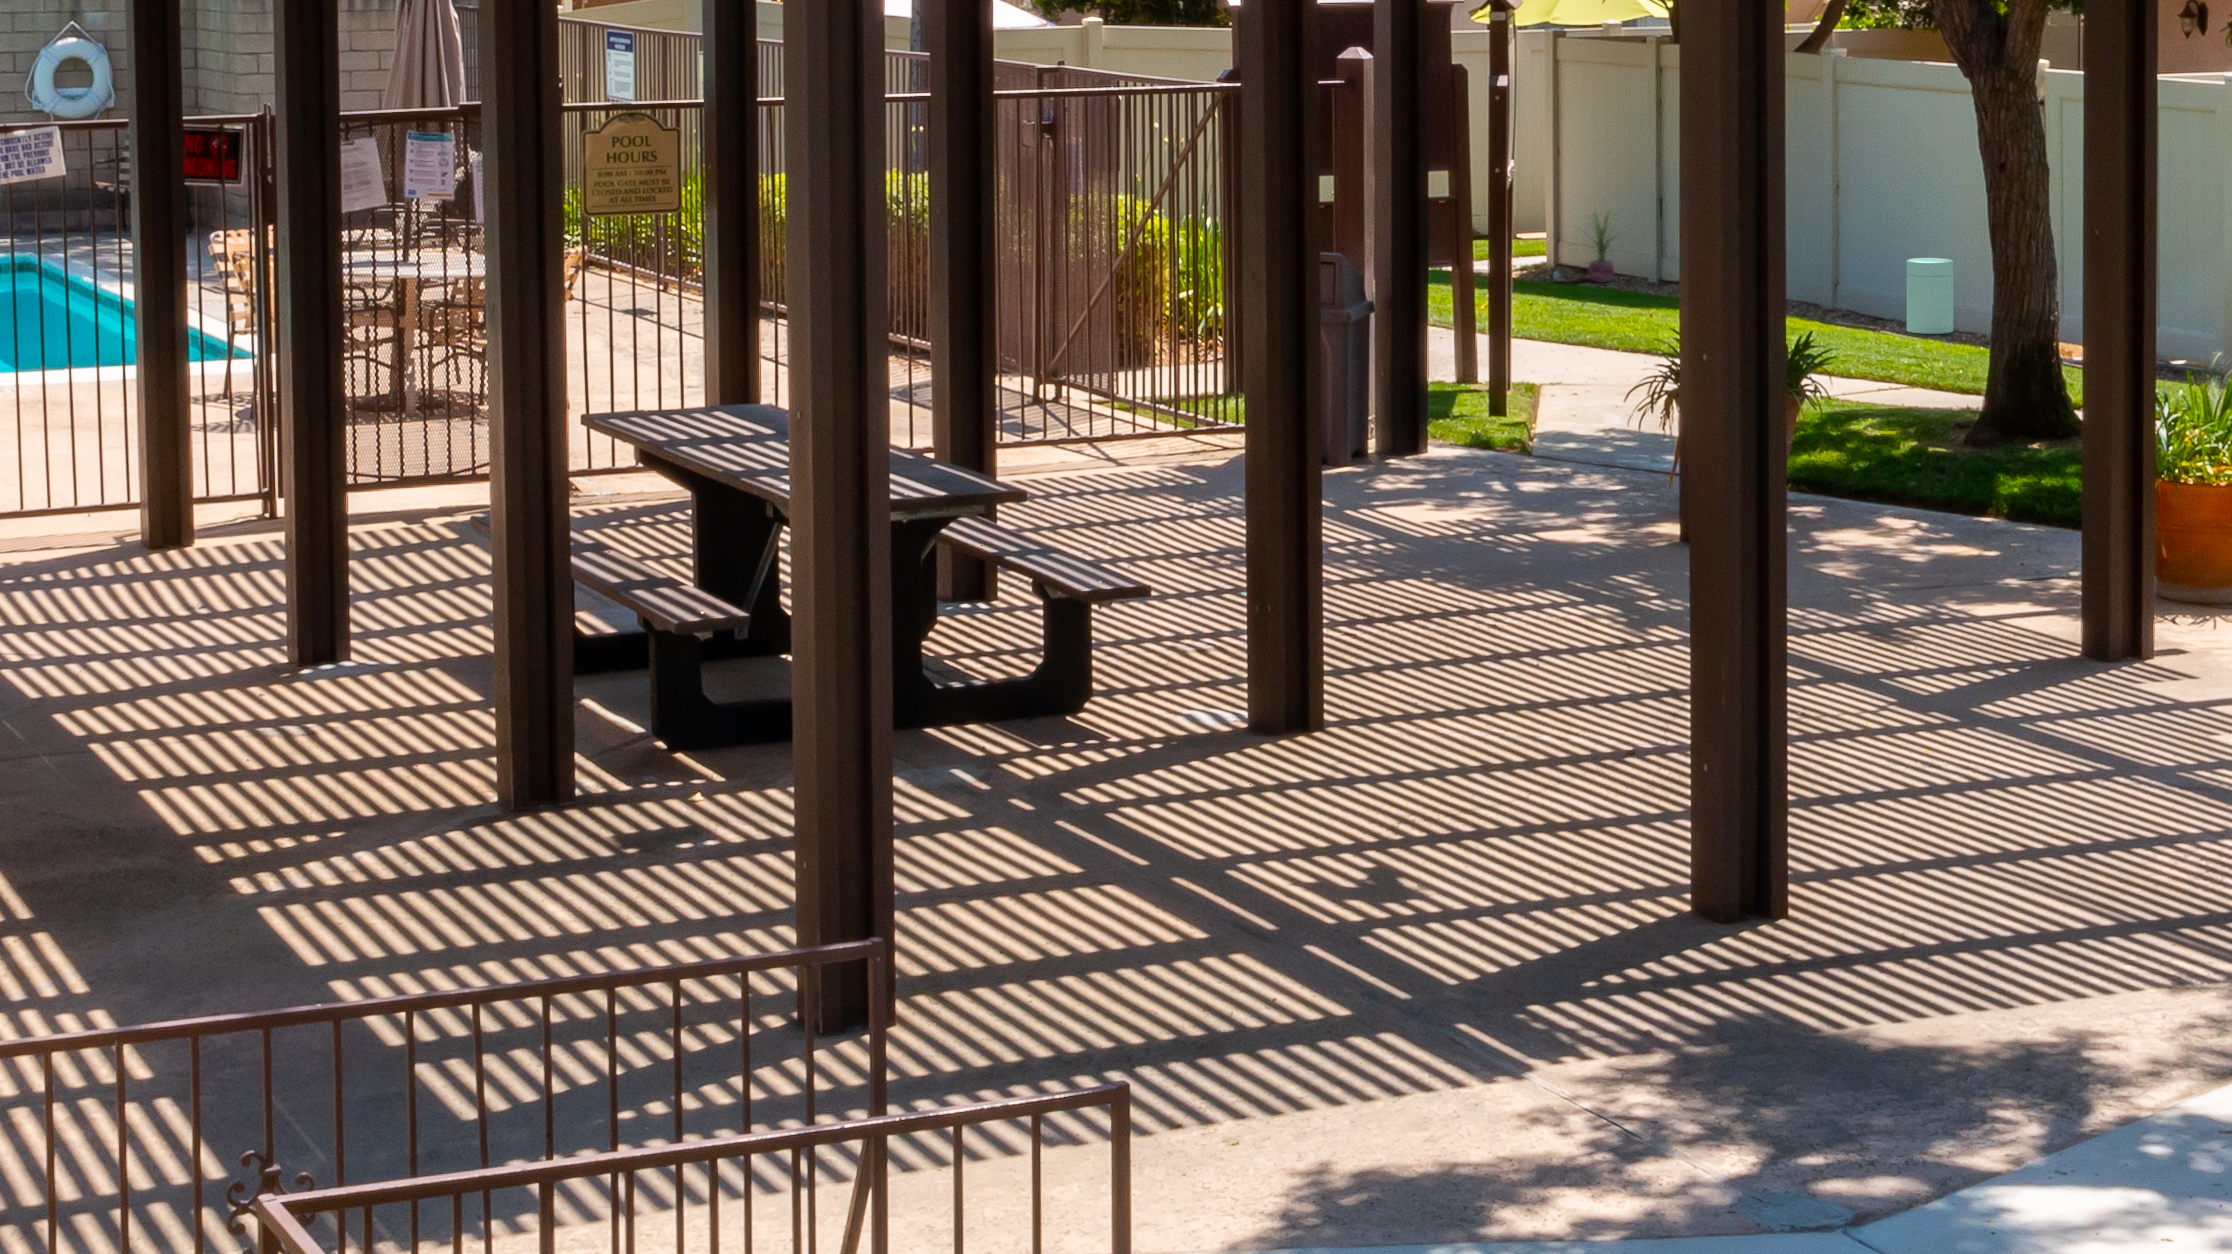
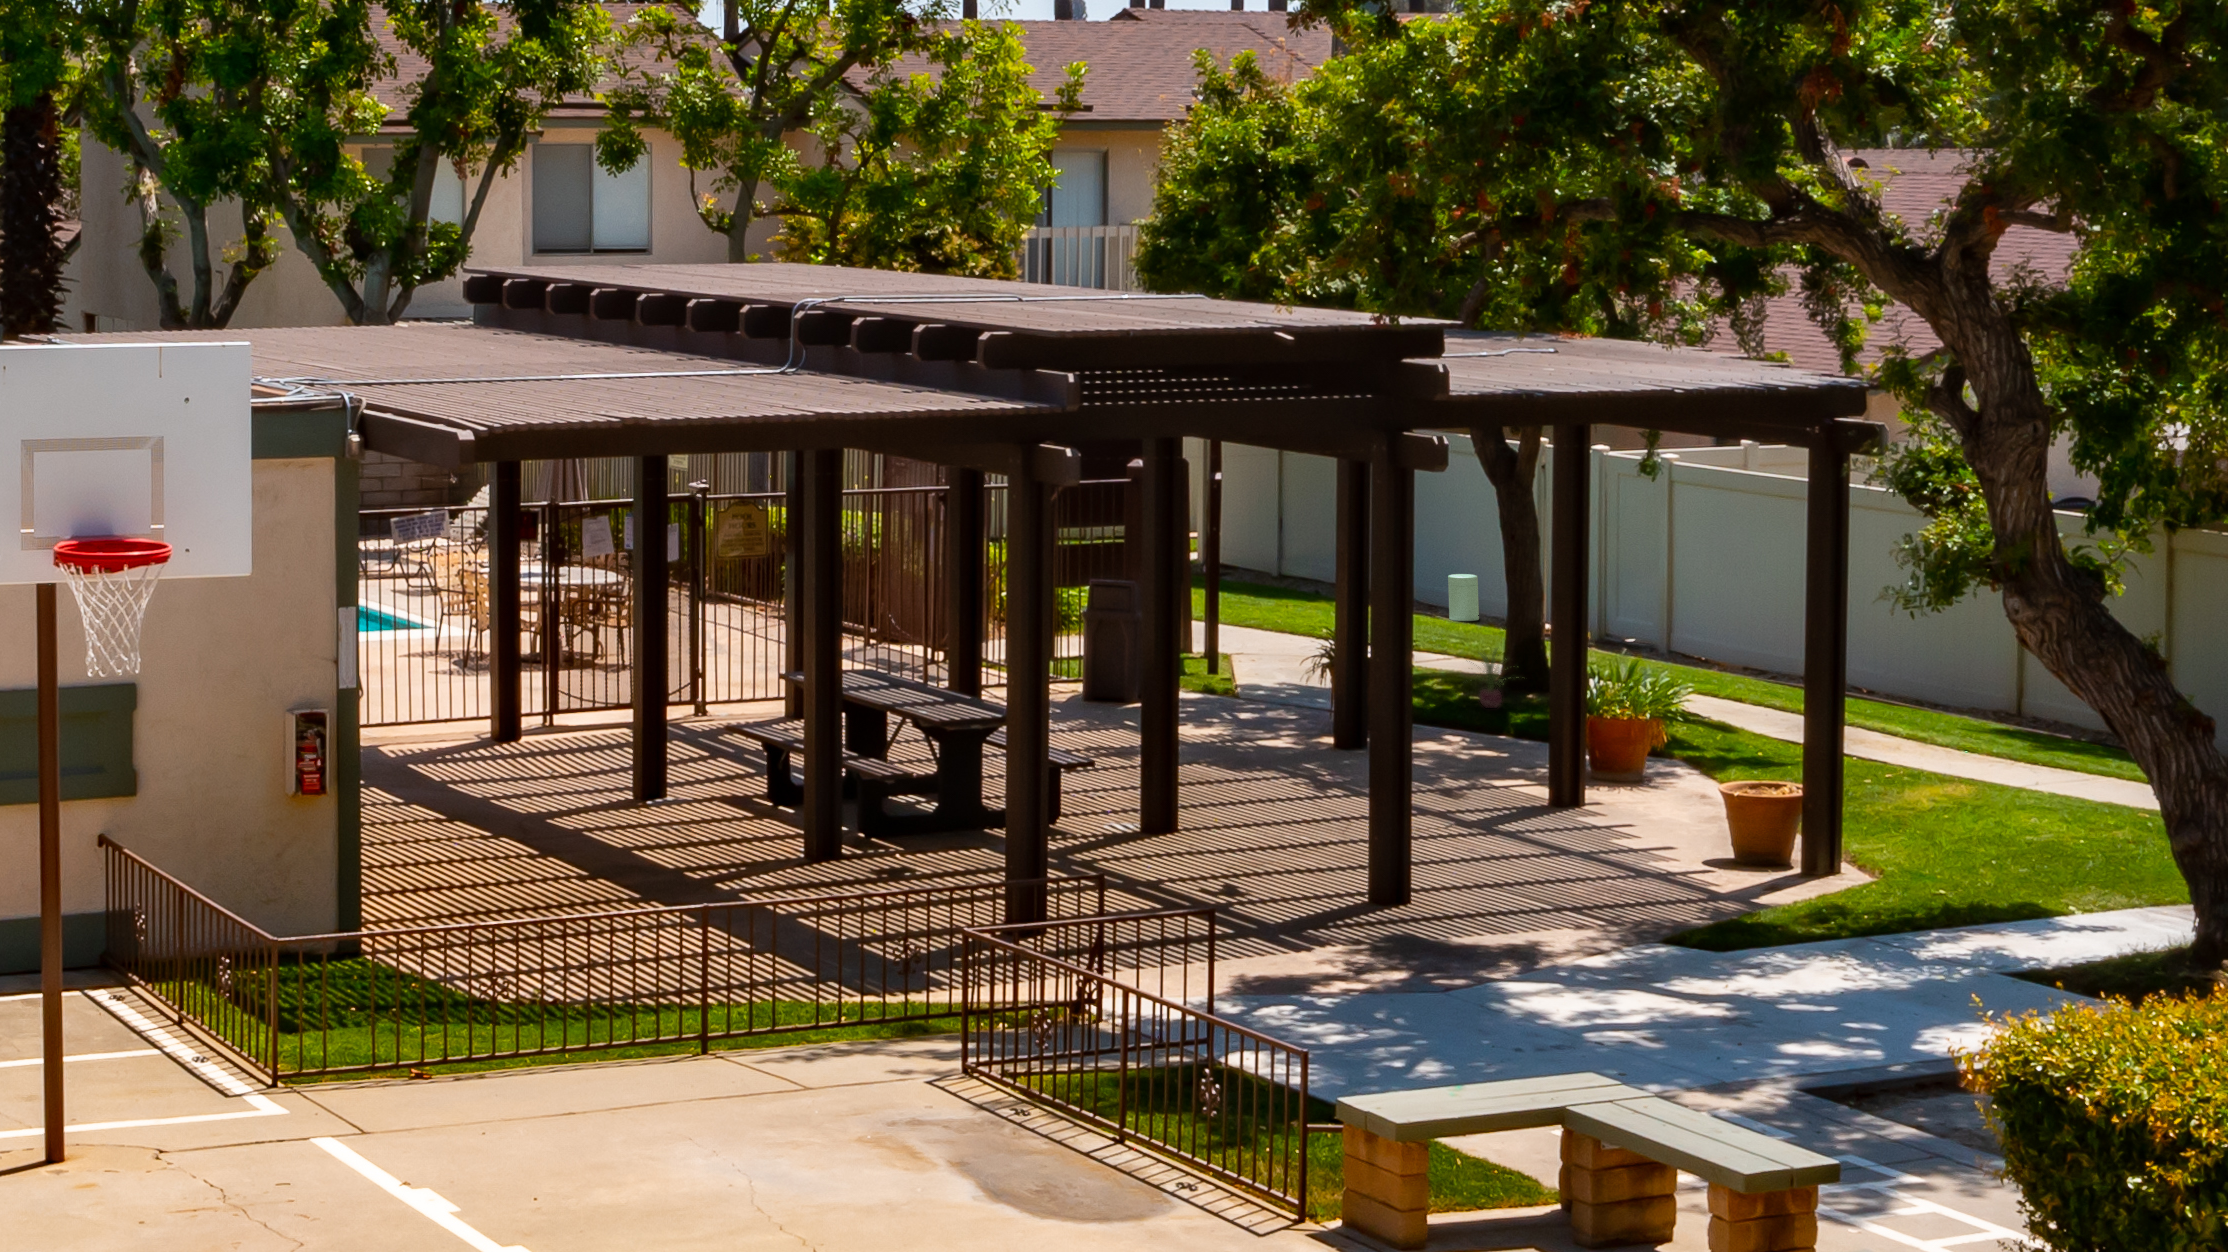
decorative plant: present [1588,211,1615,282] -> present [1478,649,1506,708]

